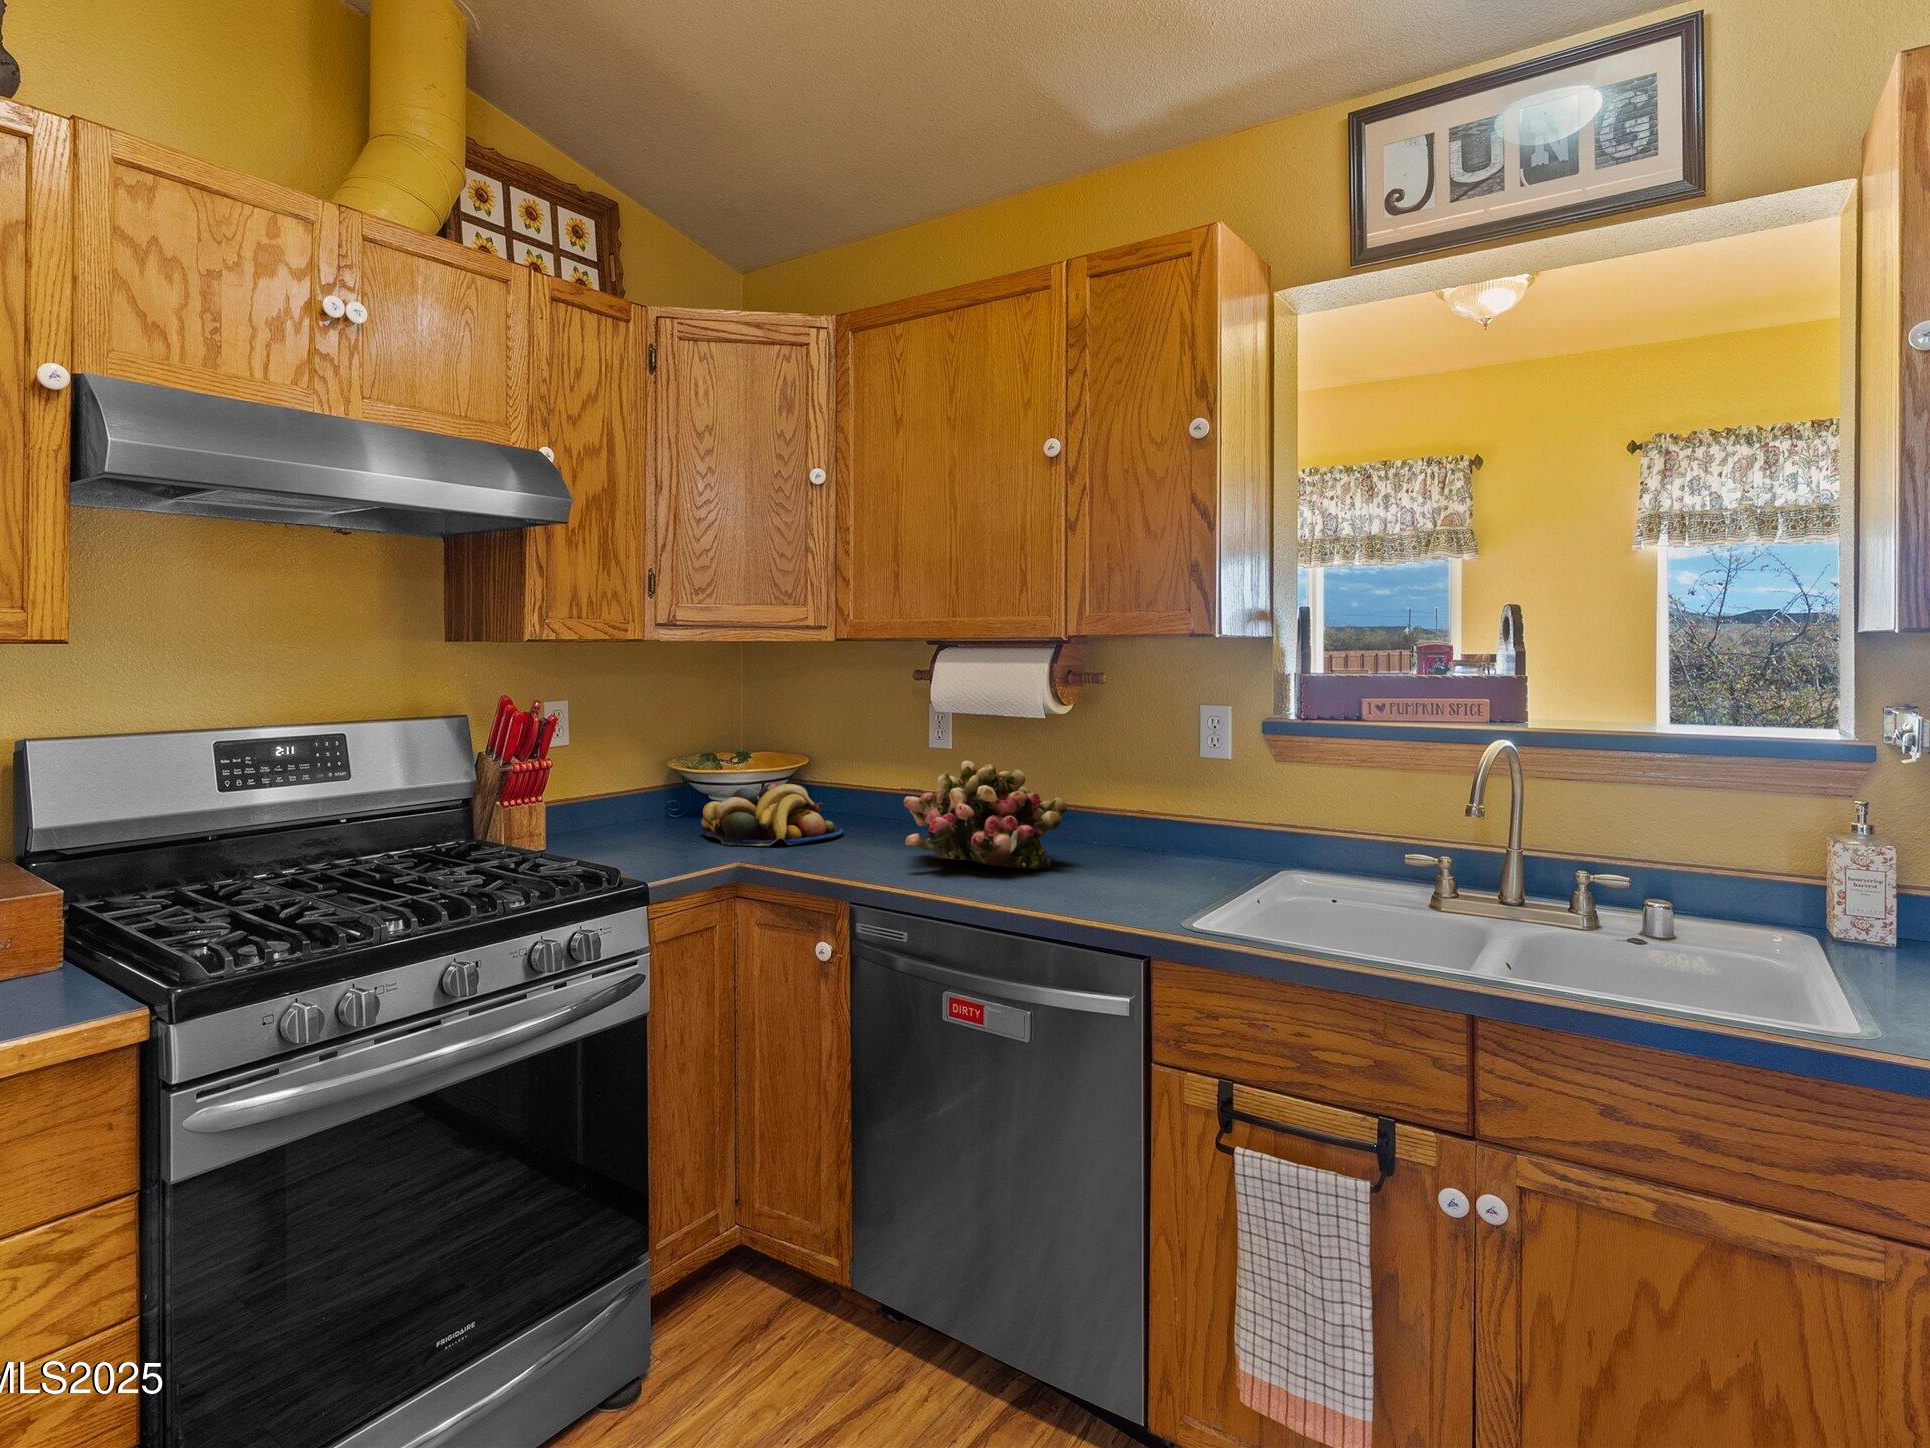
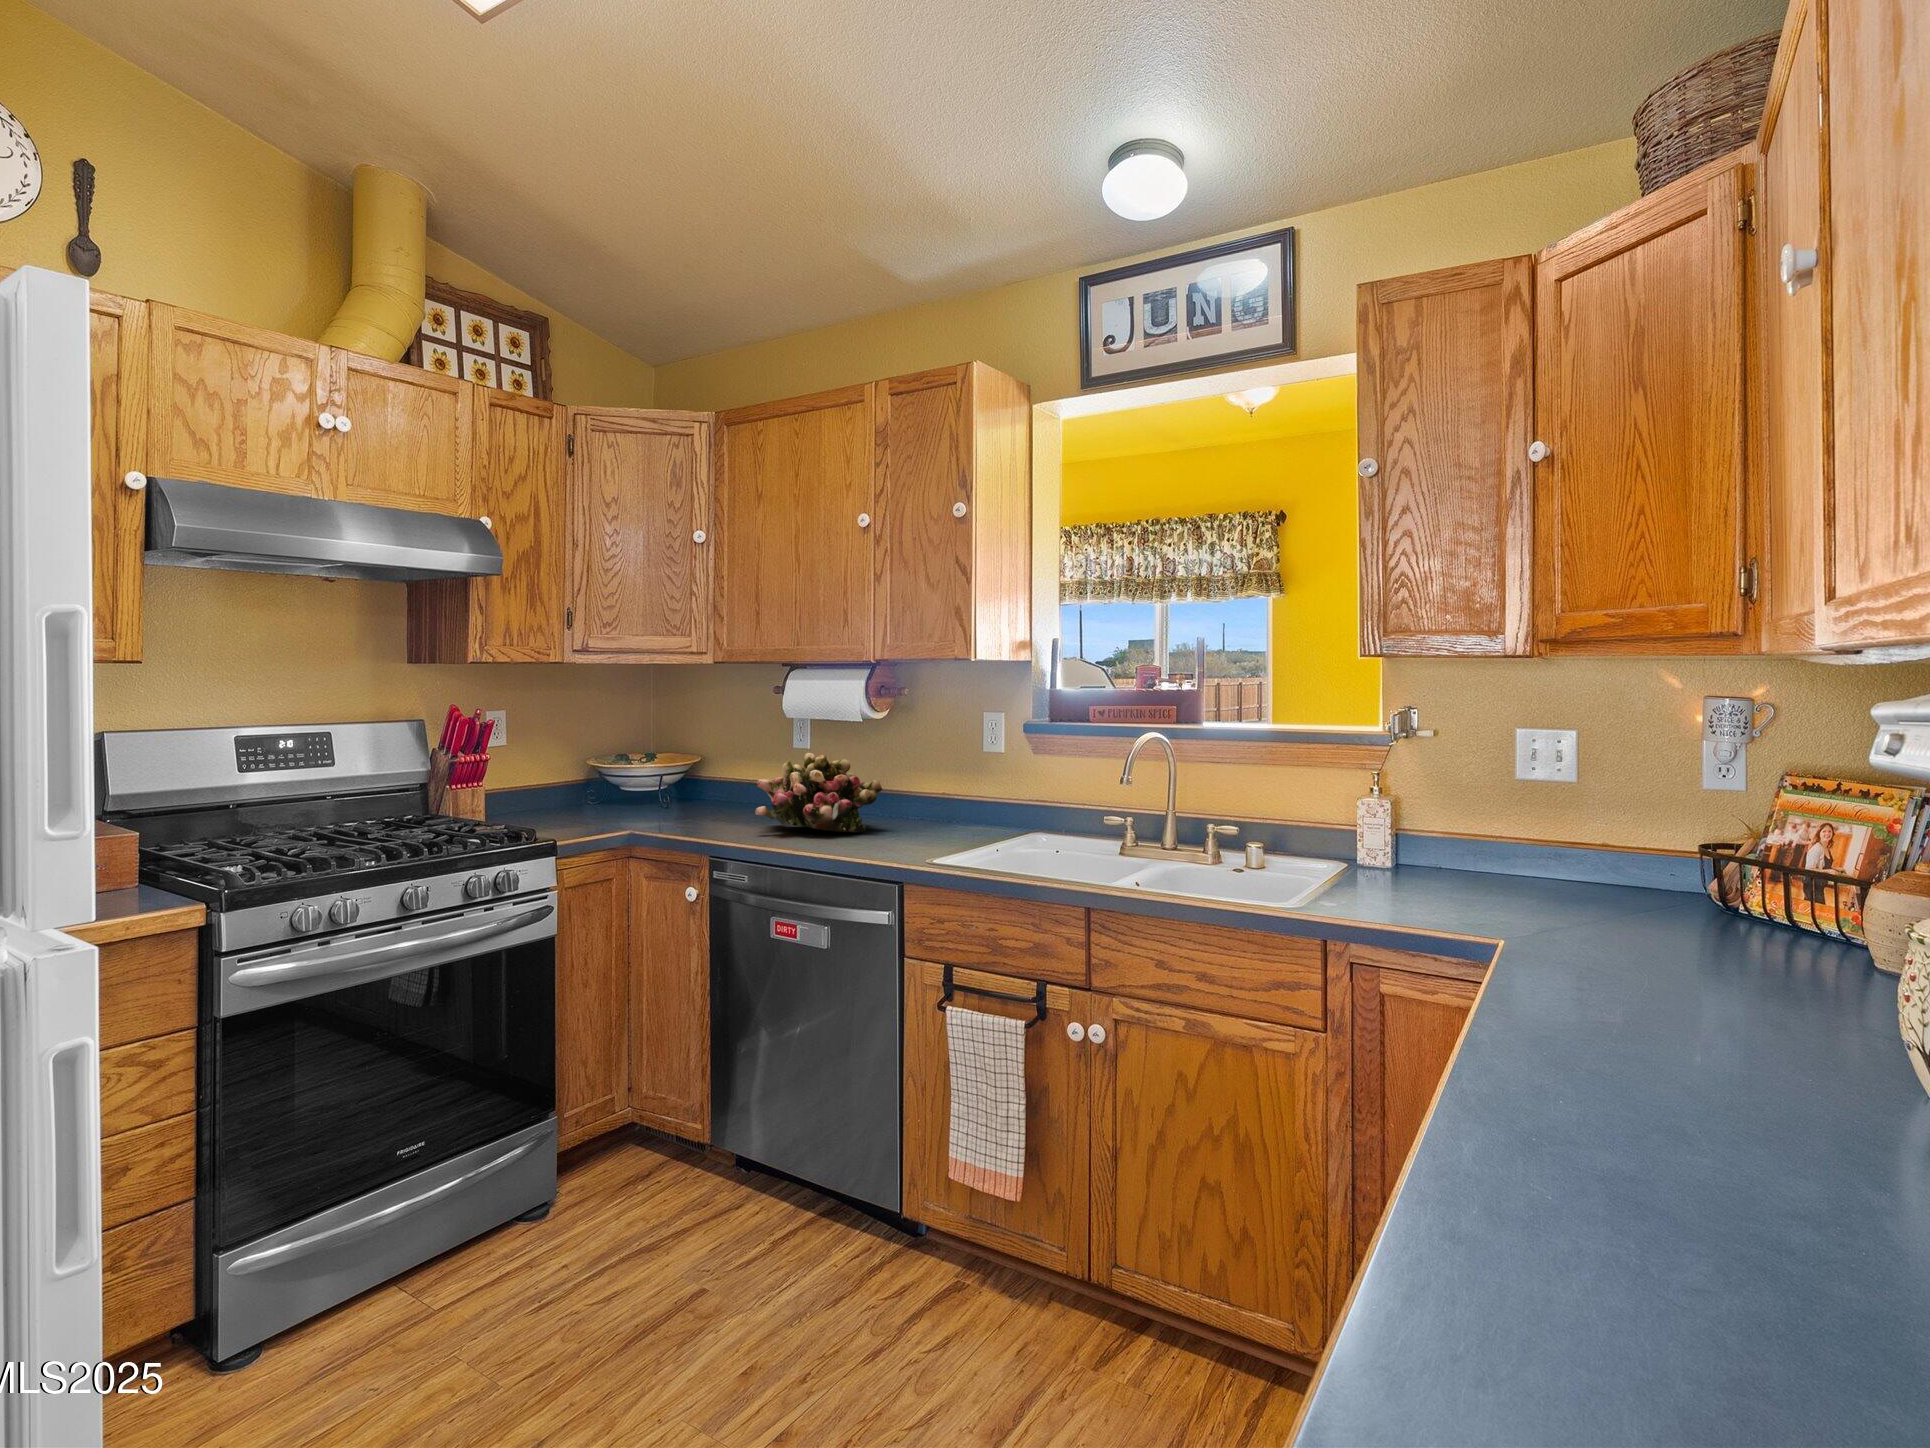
fruit bowl: present [701,782,843,846] -> none [611,773,723,820]

